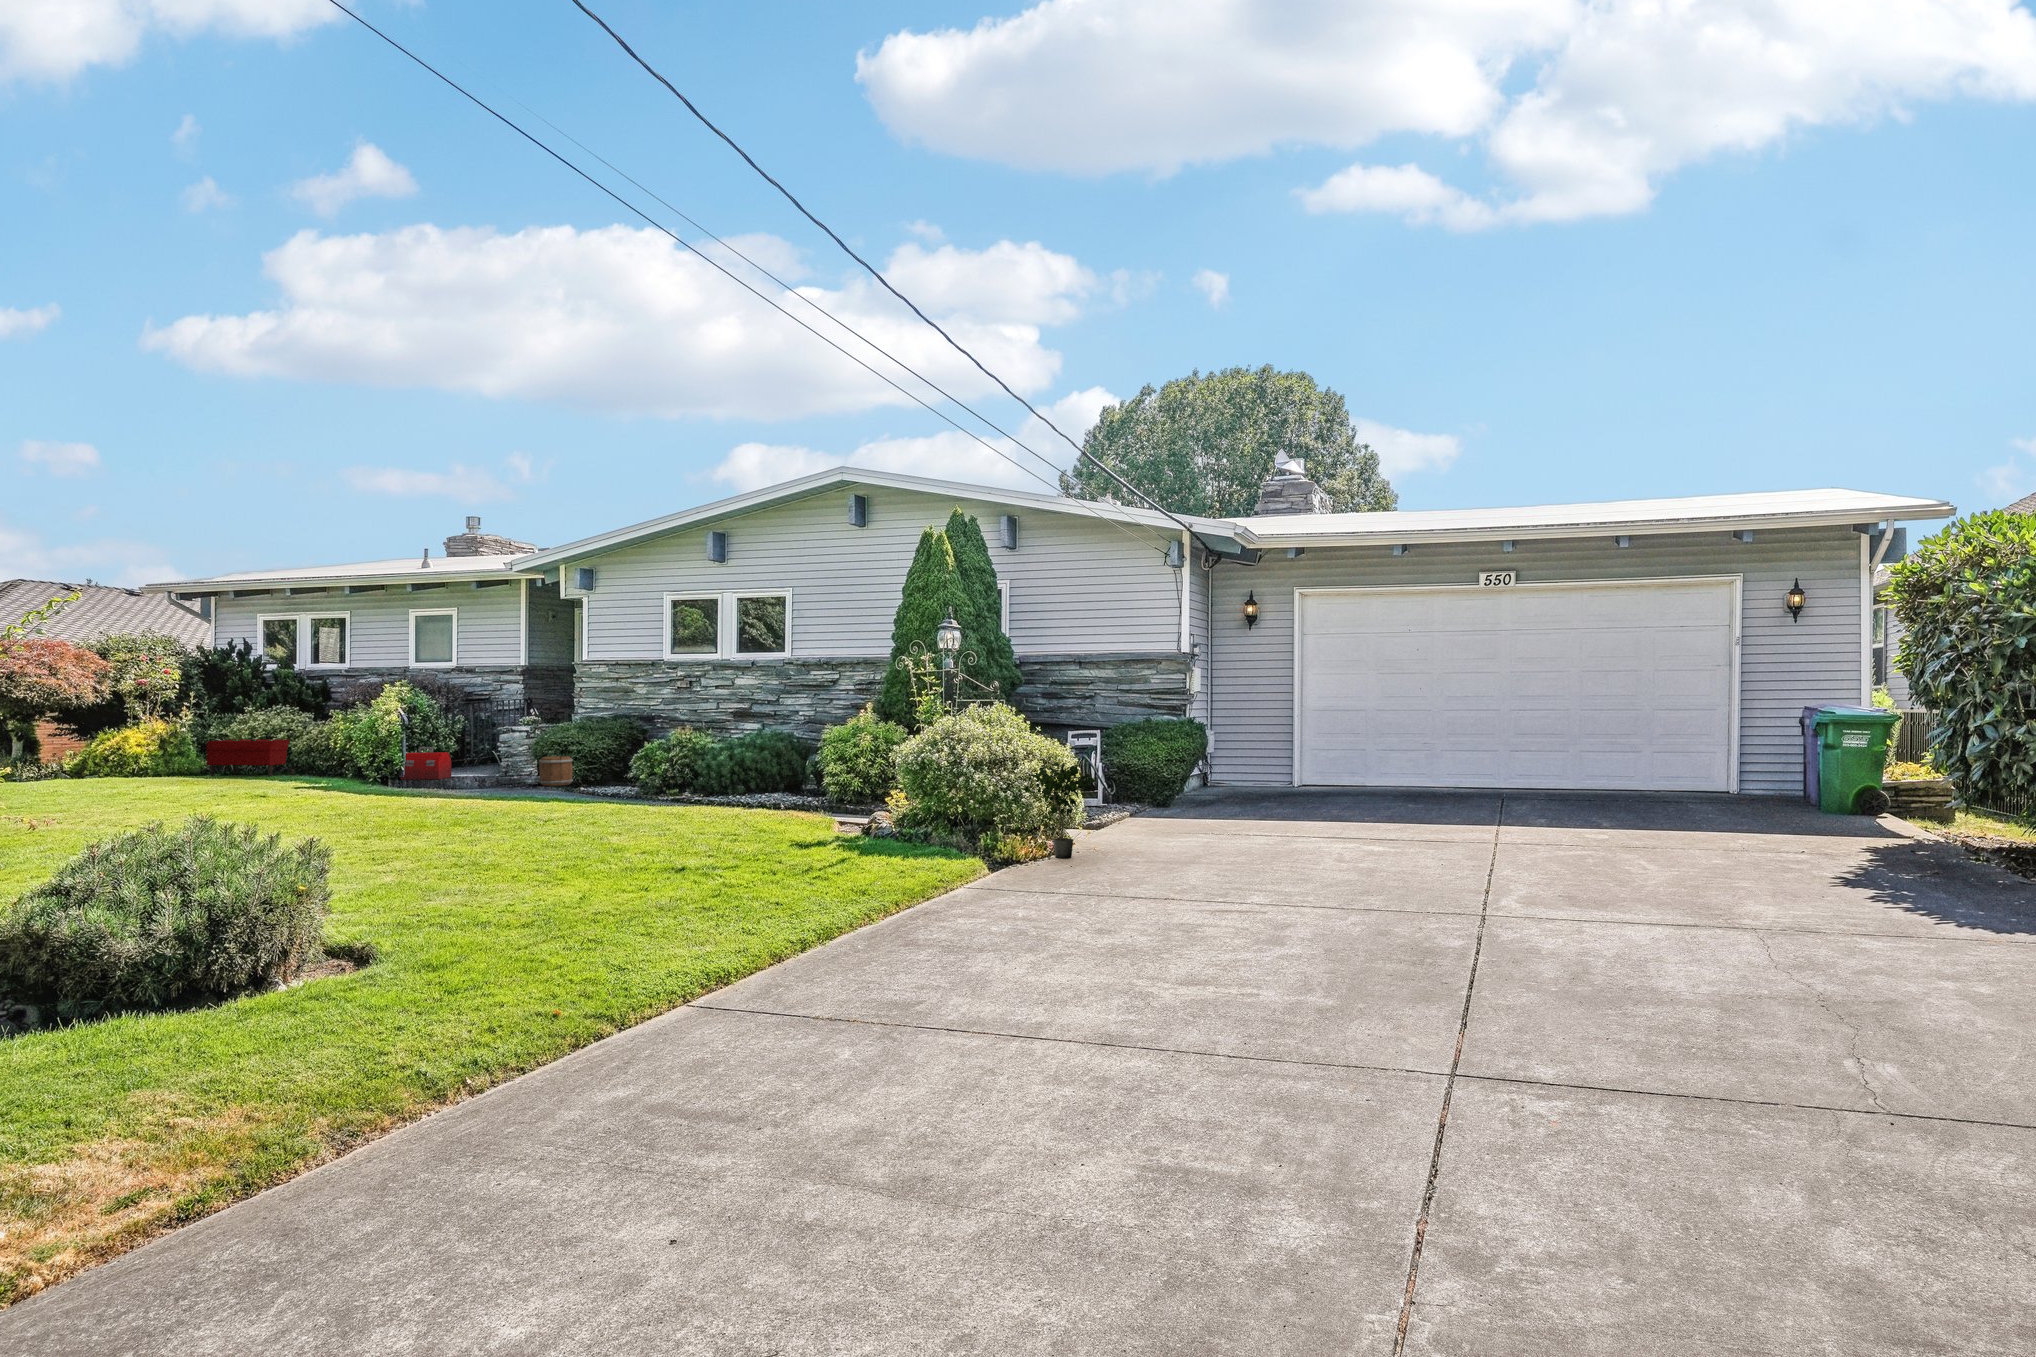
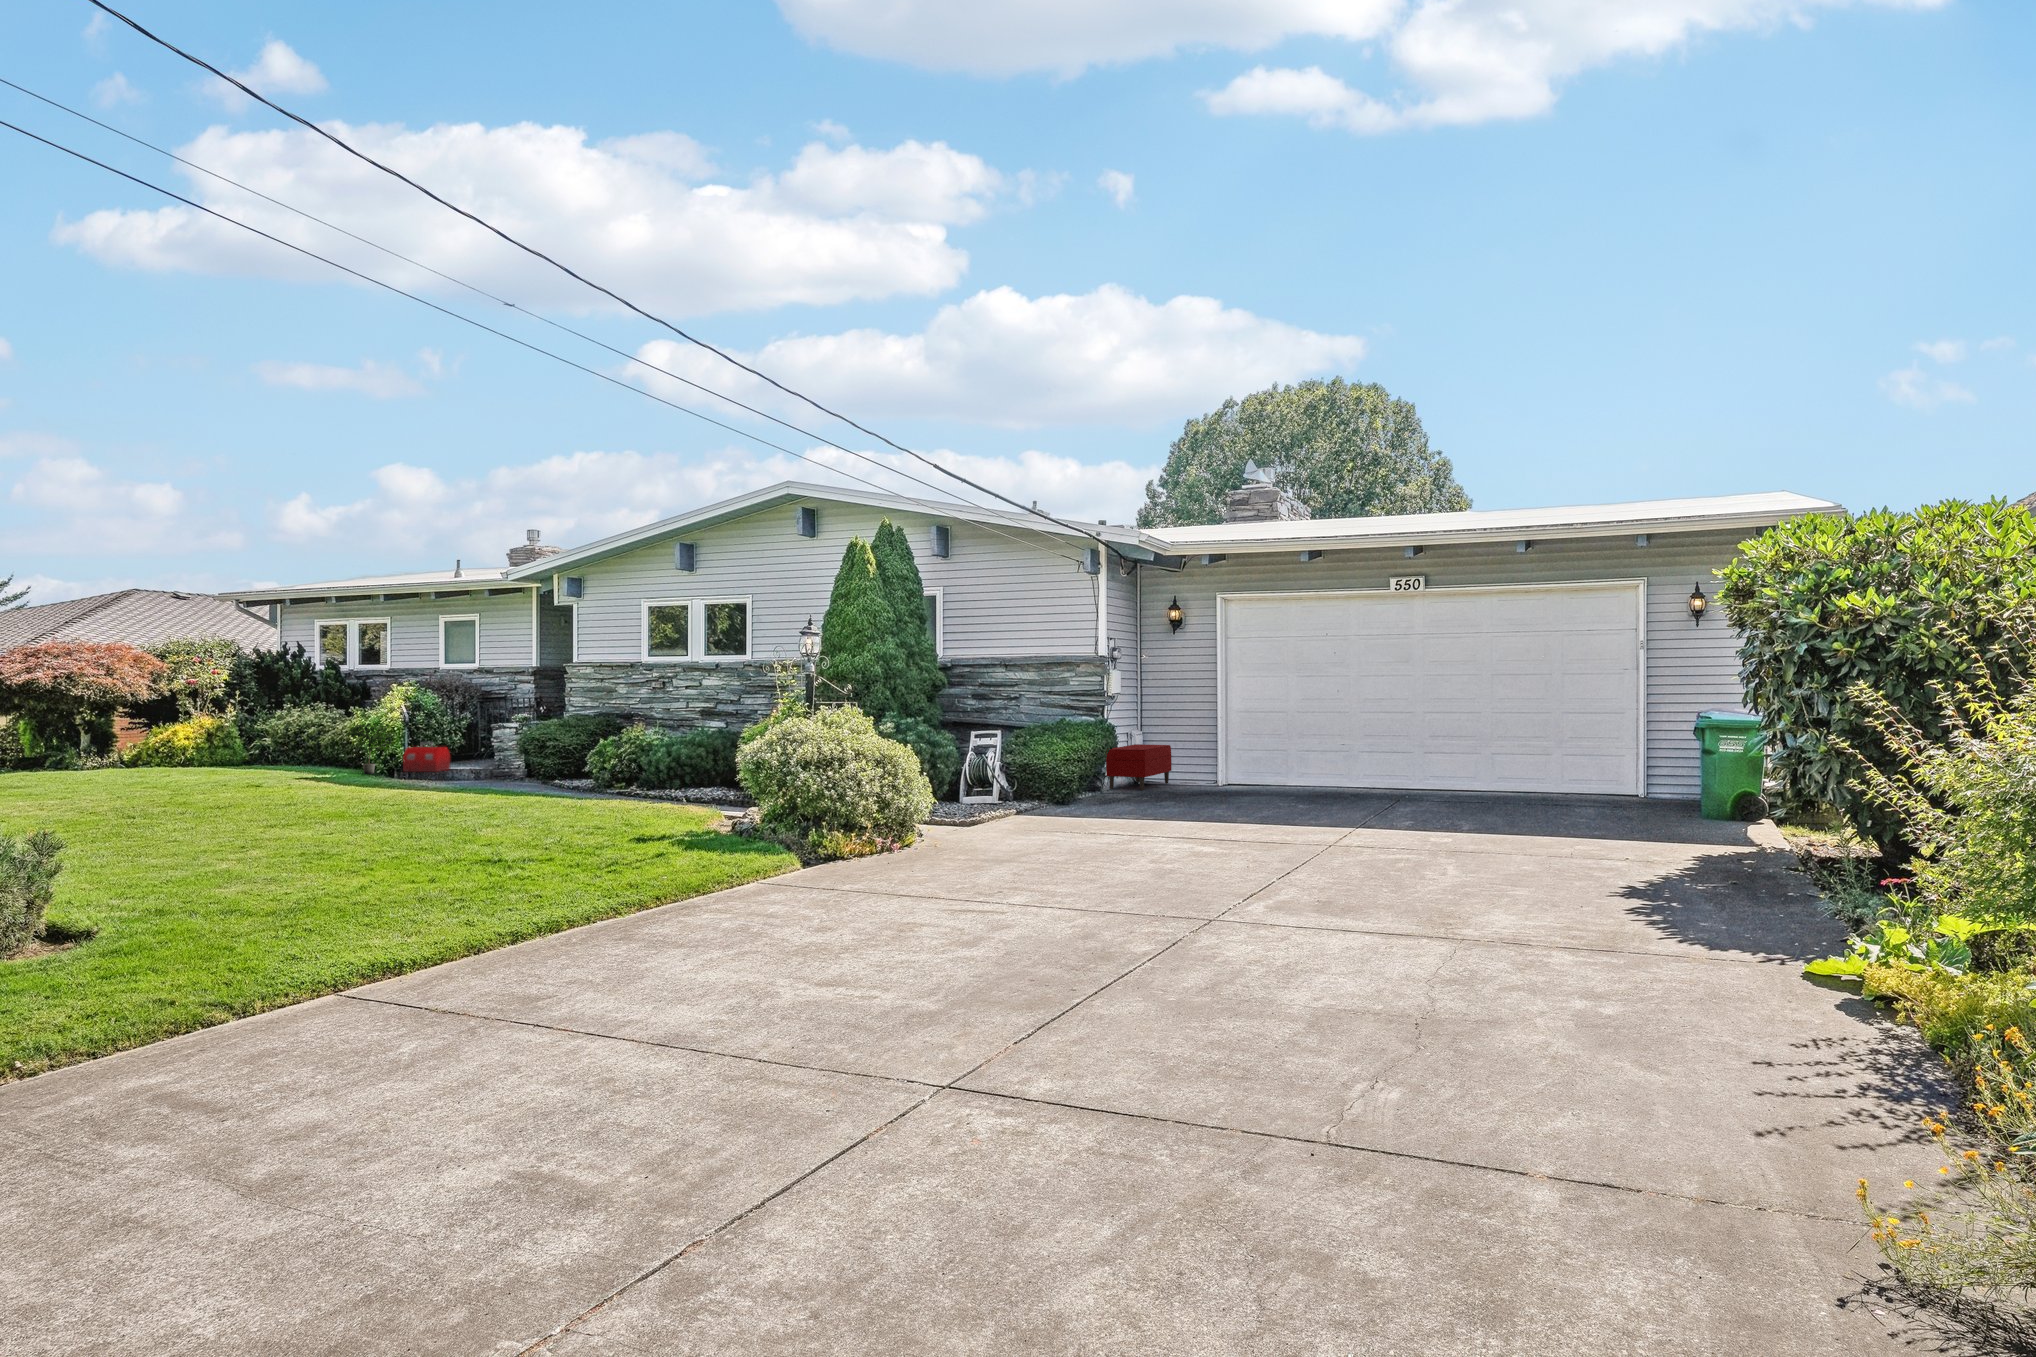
bench: present [207,740,294,776] -> present [1106,744,1172,790]
bucket: present [539,756,573,786] -> none [516,751,548,779]
potted plant: present [1025,762,1095,858] -> present [346,723,394,774]

